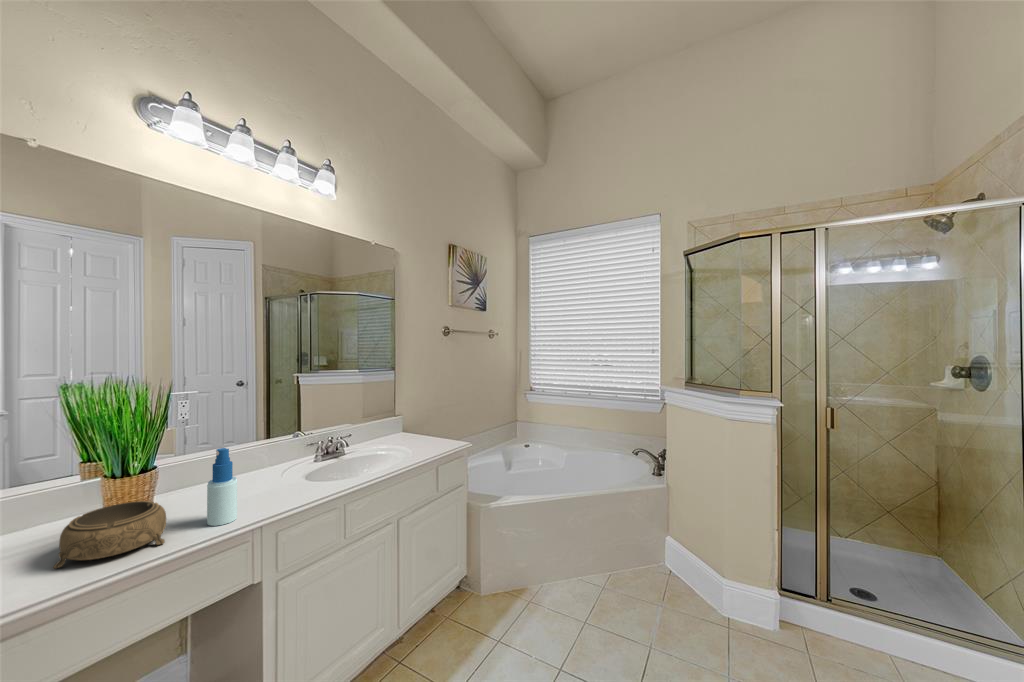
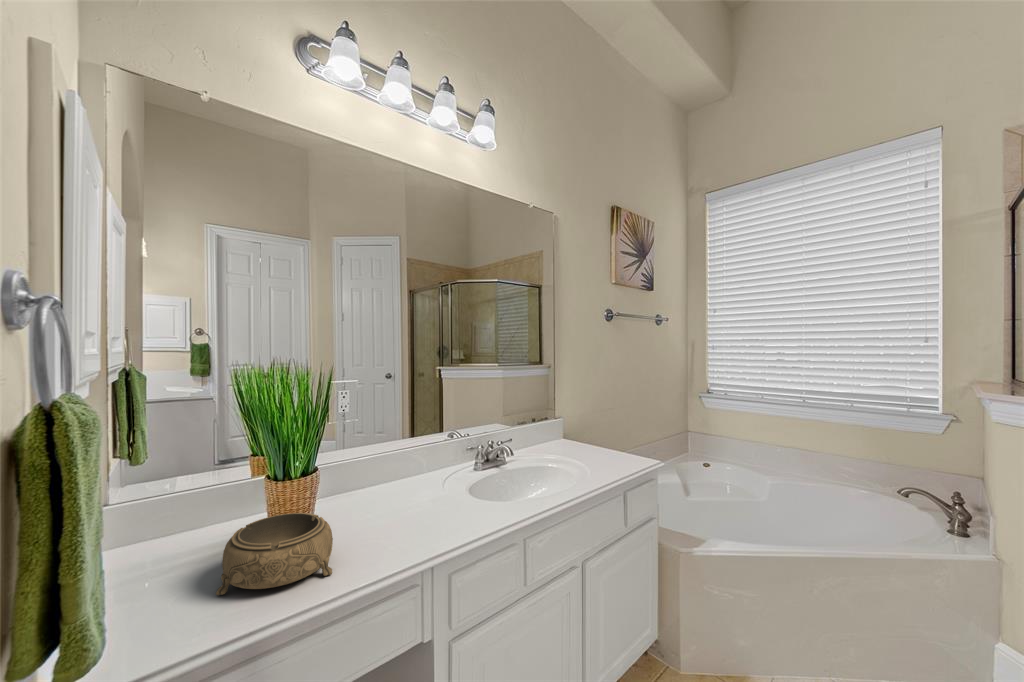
spray bottle: present [207,448,237,526] -> none [376,452,409,554]

